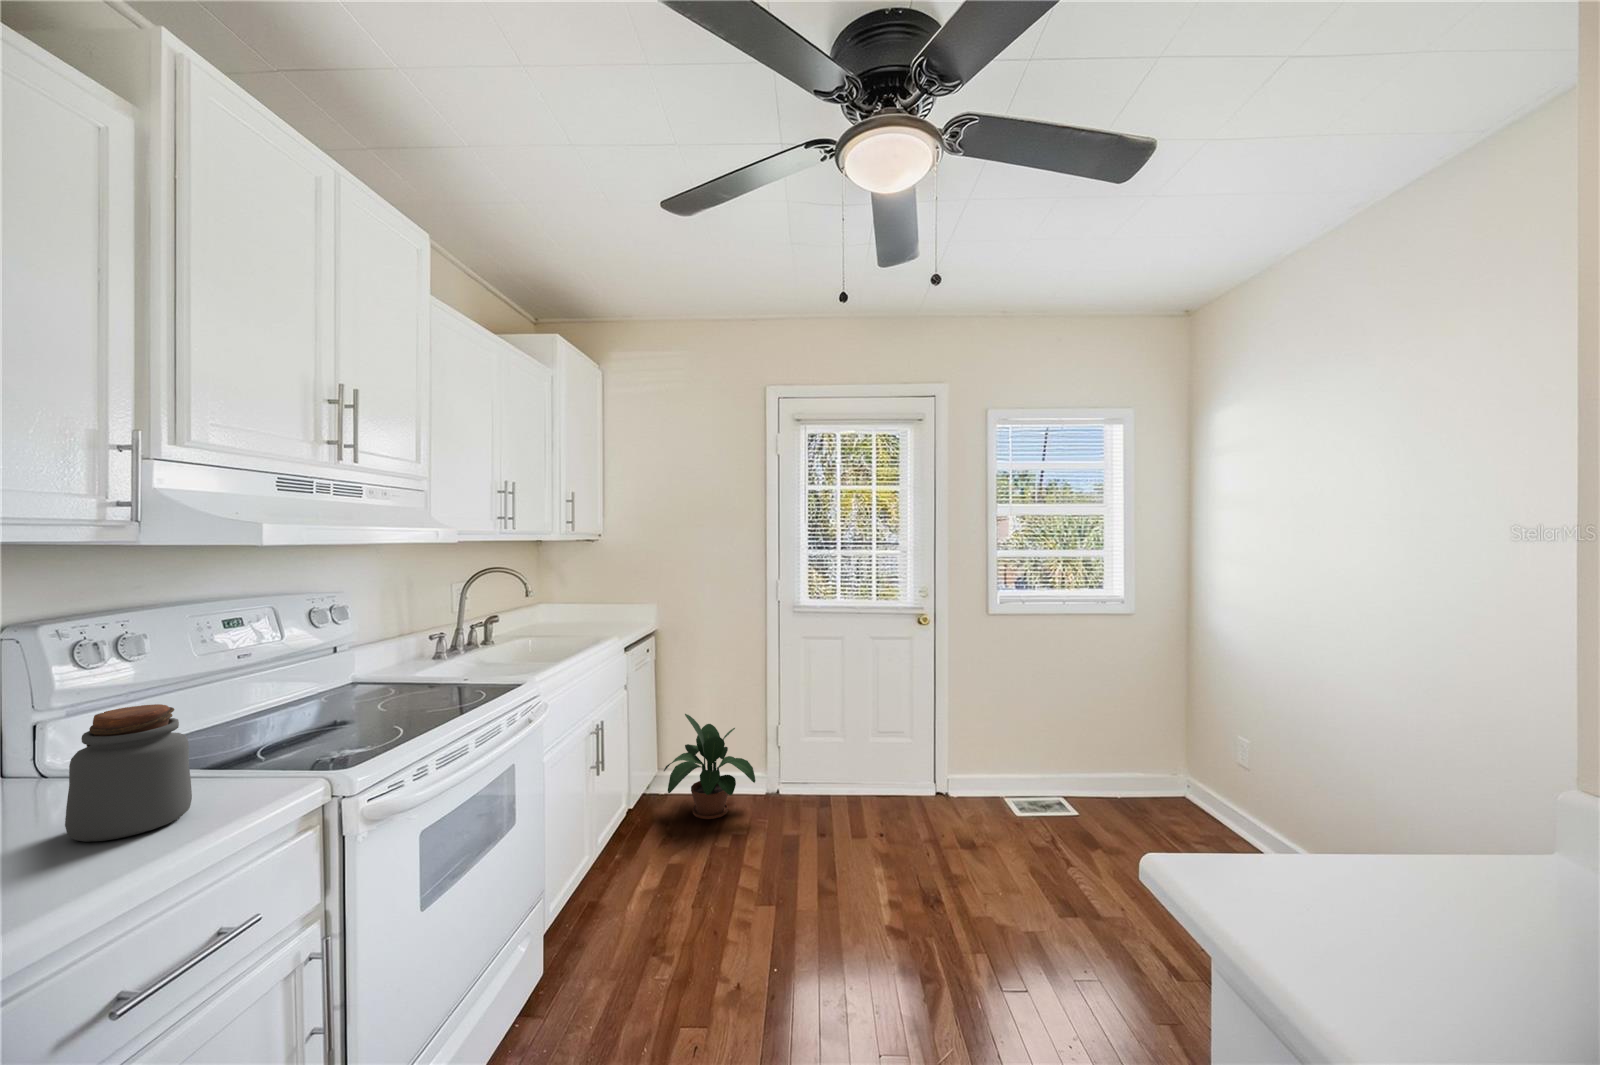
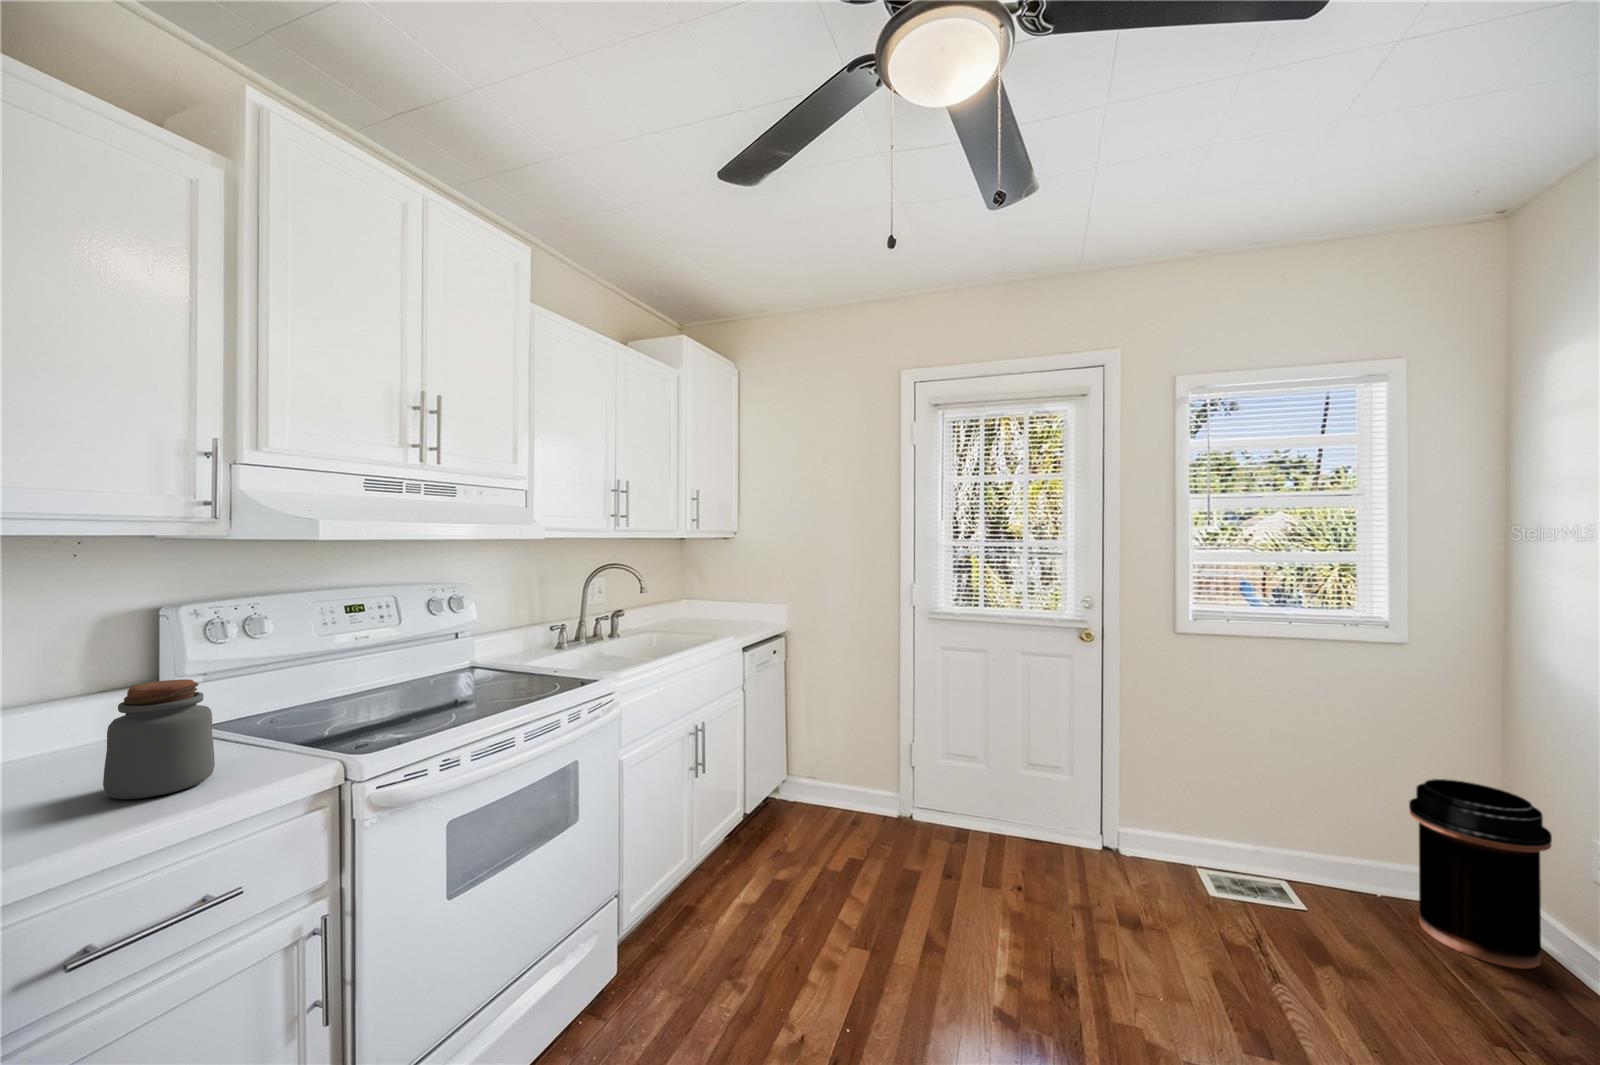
trash can: none [1138,708,1215,830] -> present [1409,779,1552,968]
potted plant: present [664,714,755,819] -> none [785,720,877,836]

